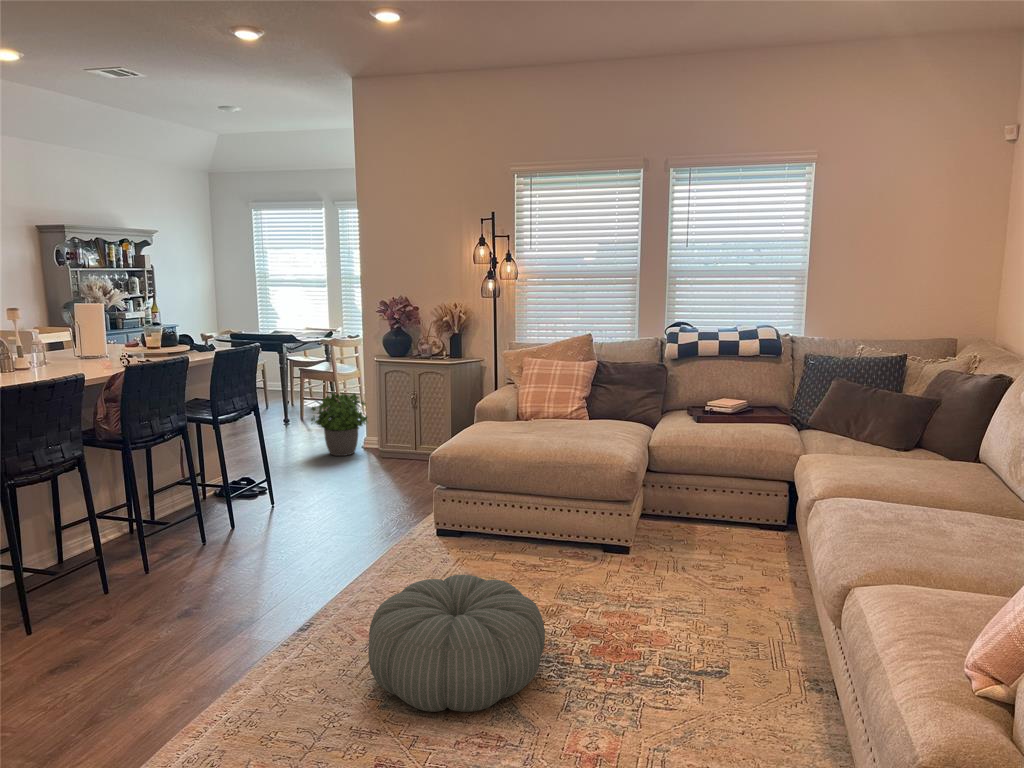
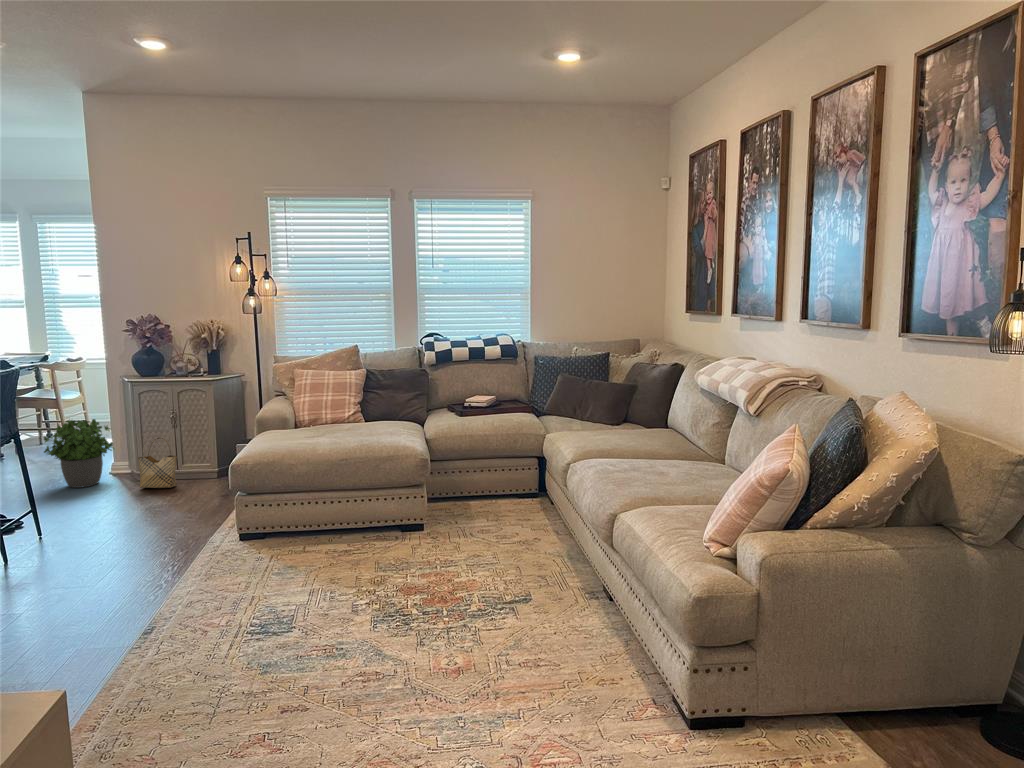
woven basket: none [382,416,415,465] -> present [138,438,177,488]
pouf: present [368,575,545,712] -> none [235,557,393,668]

